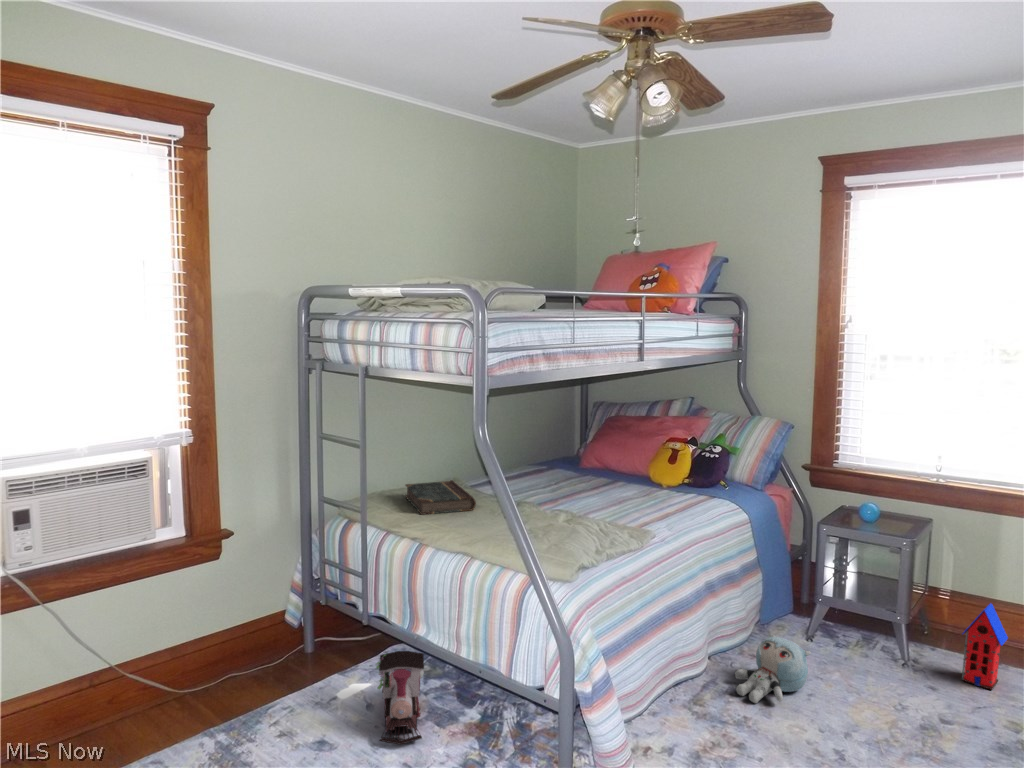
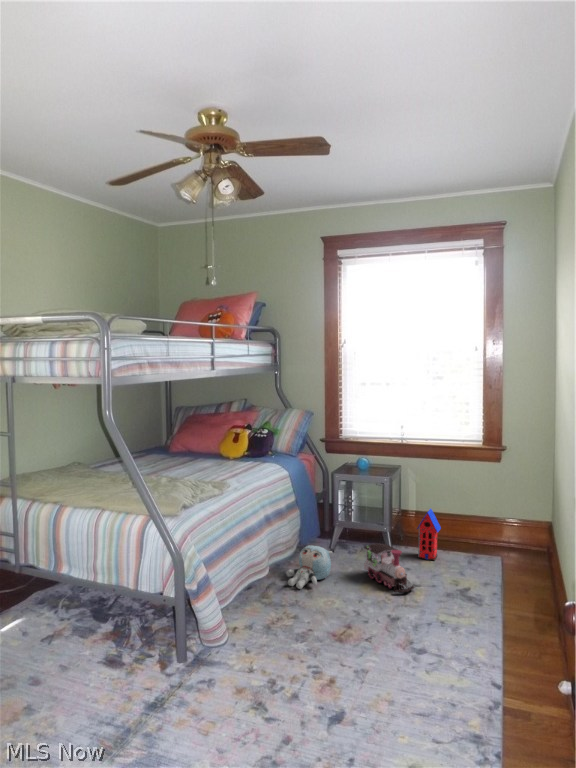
book: present [406,480,476,515] -> none [43,464,101,488]
toy train: present [377,651,424,744] -> present [364,543,414,592]

